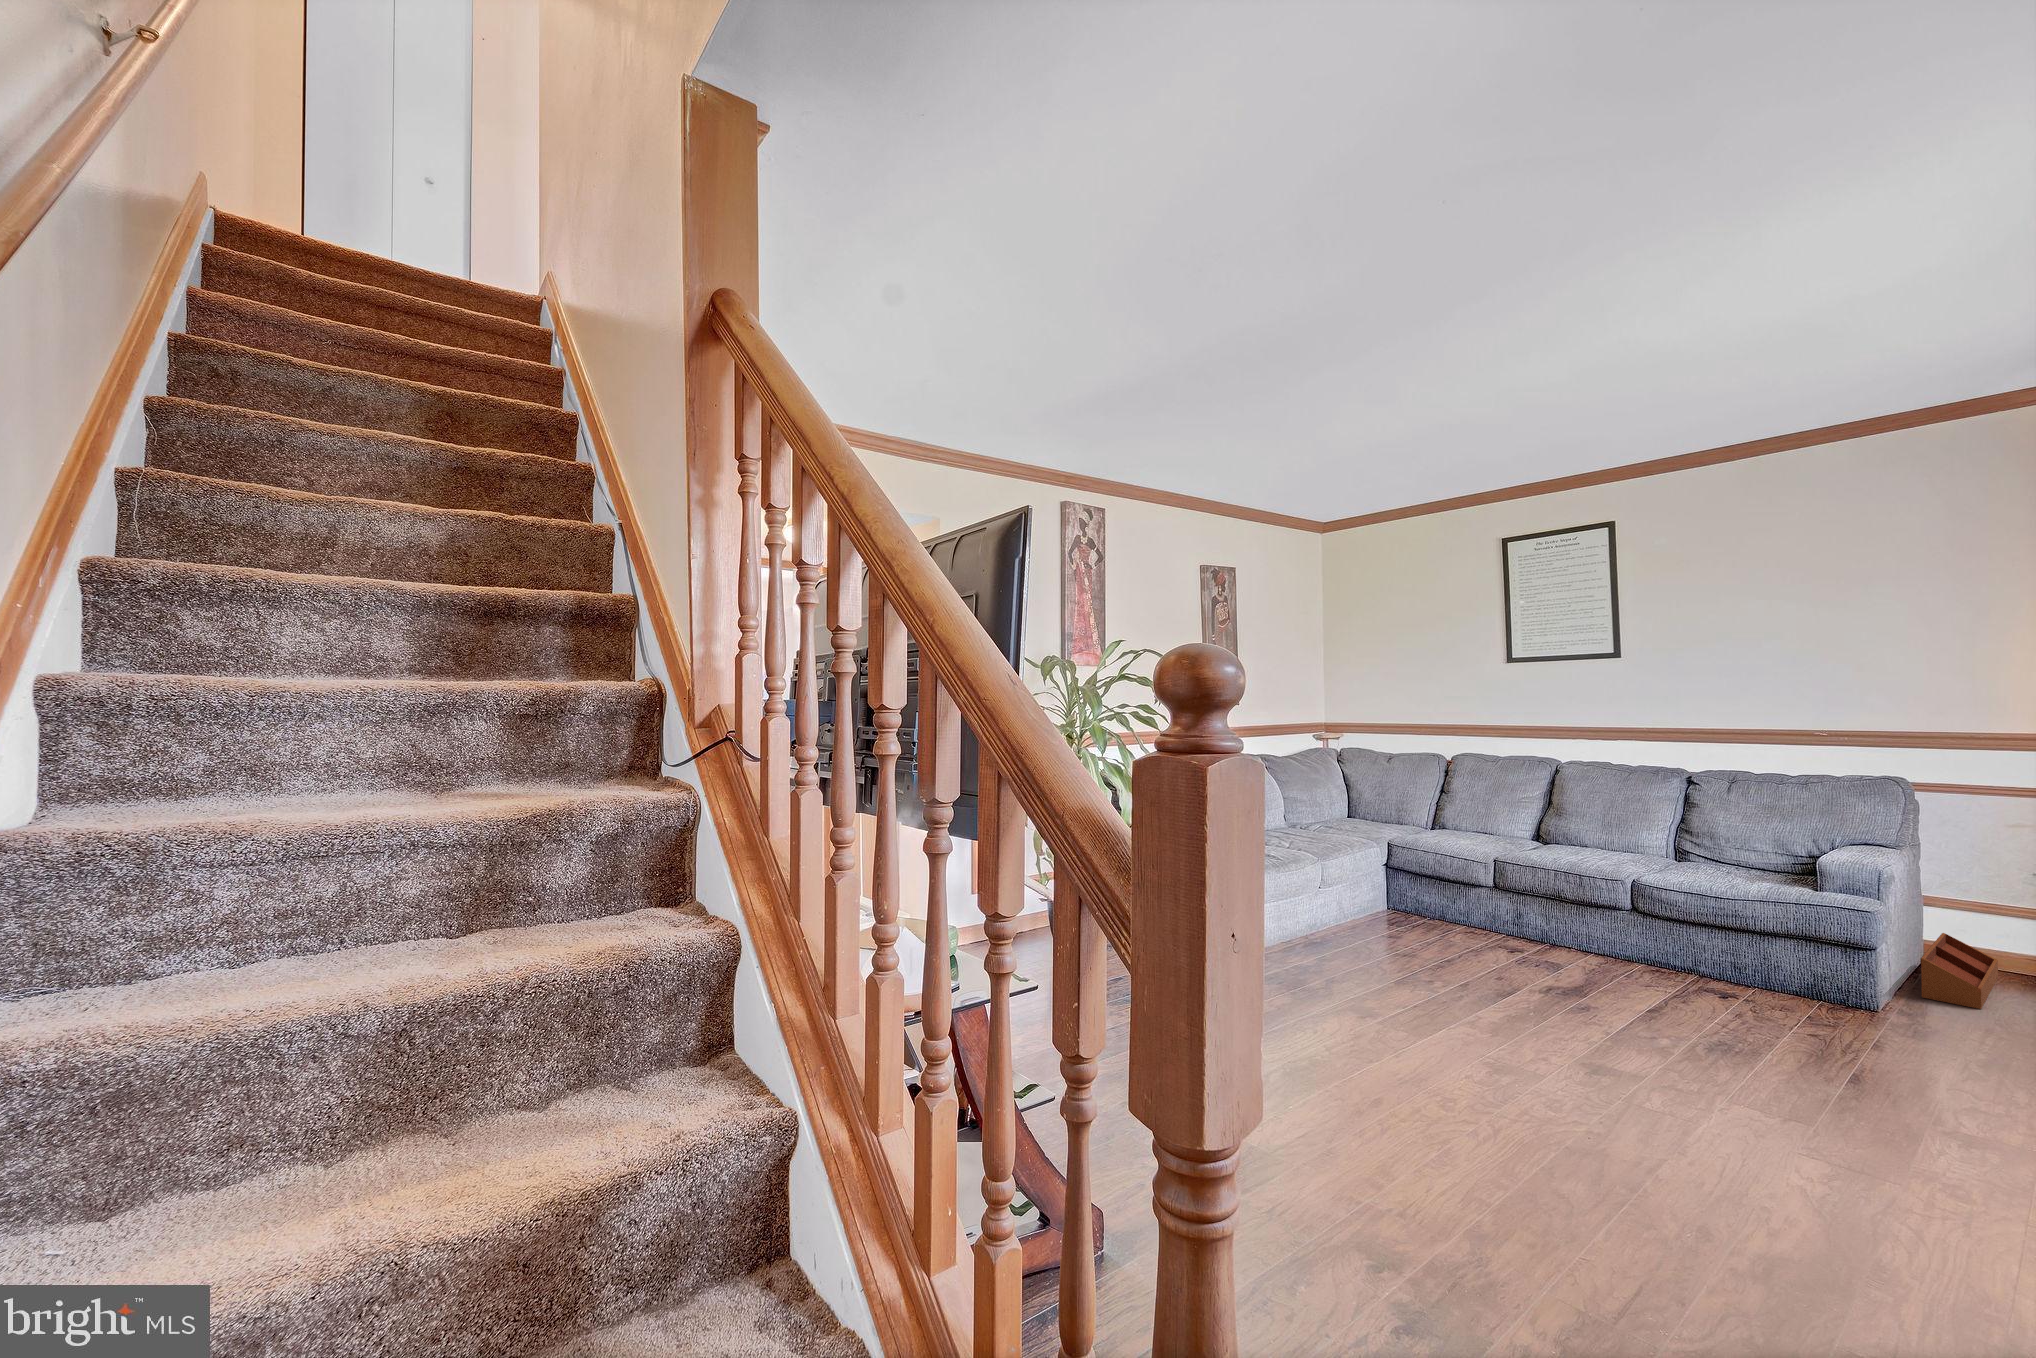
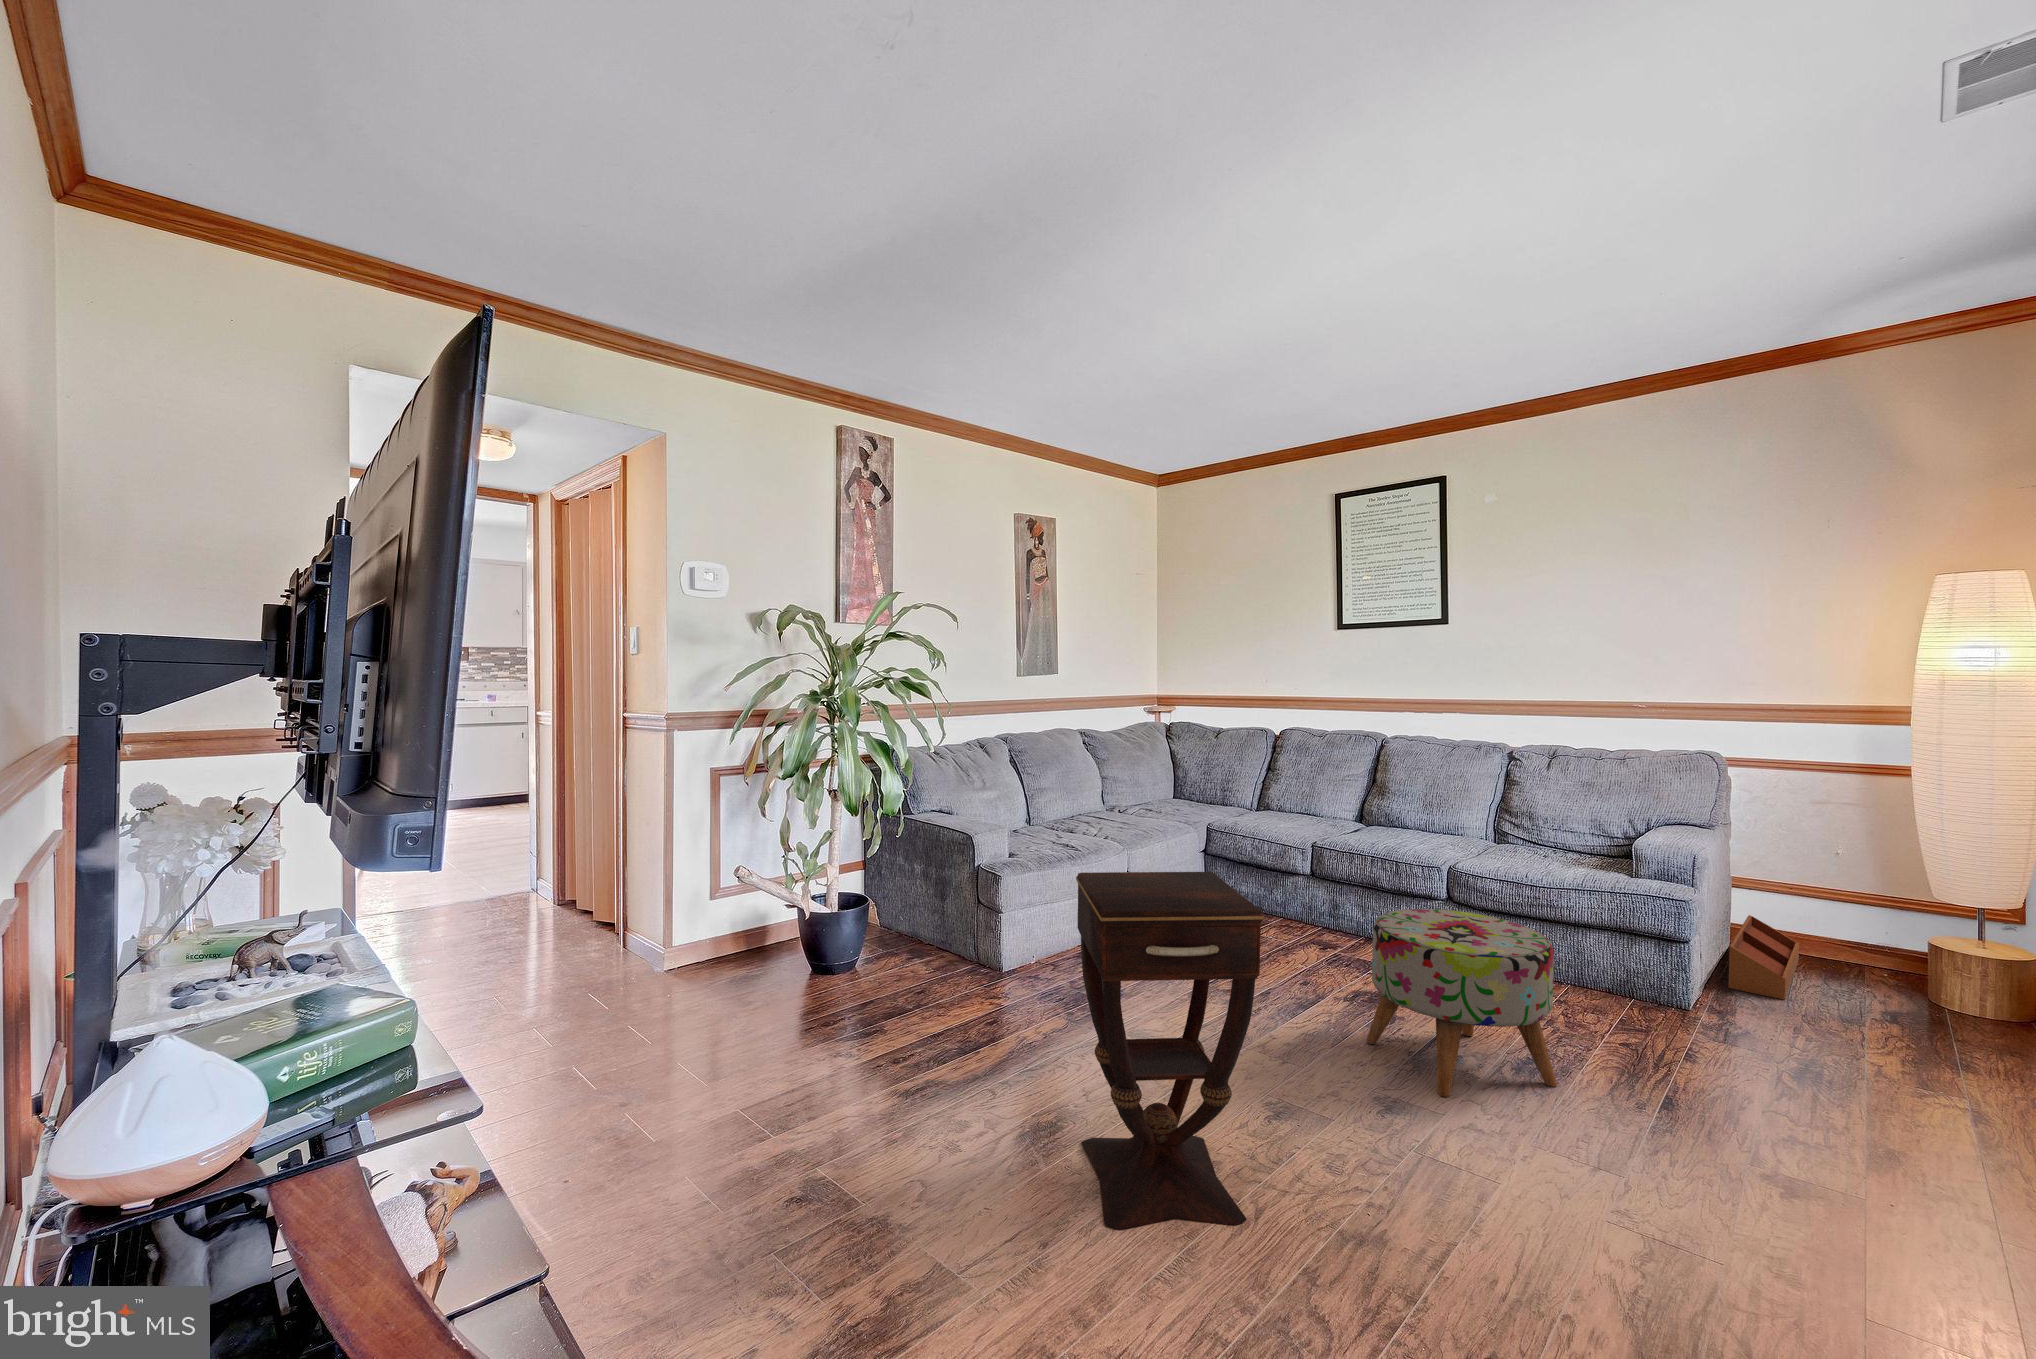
side table: none [1325,867,1496,1145] -> present [1076,872,1264,1229]
ottoman: none [1565,911,1751,1069] -> present [1366,909,1557,1097]

